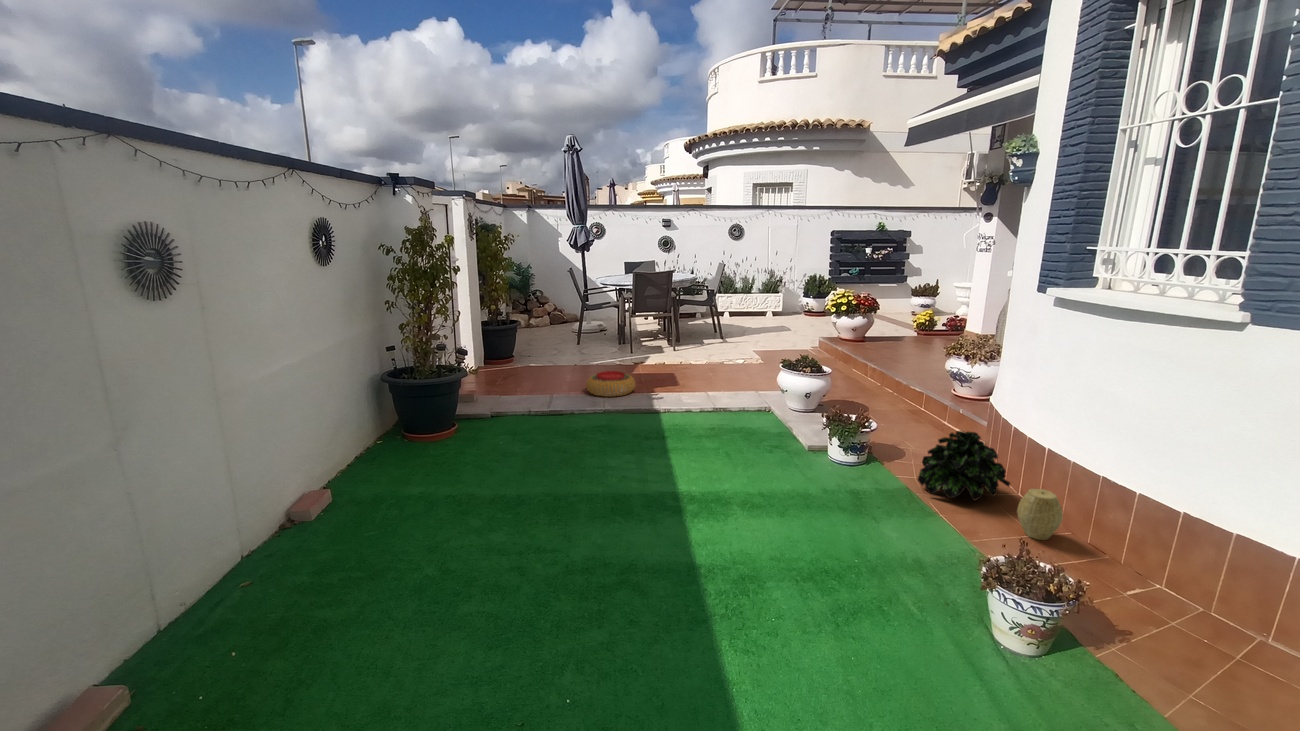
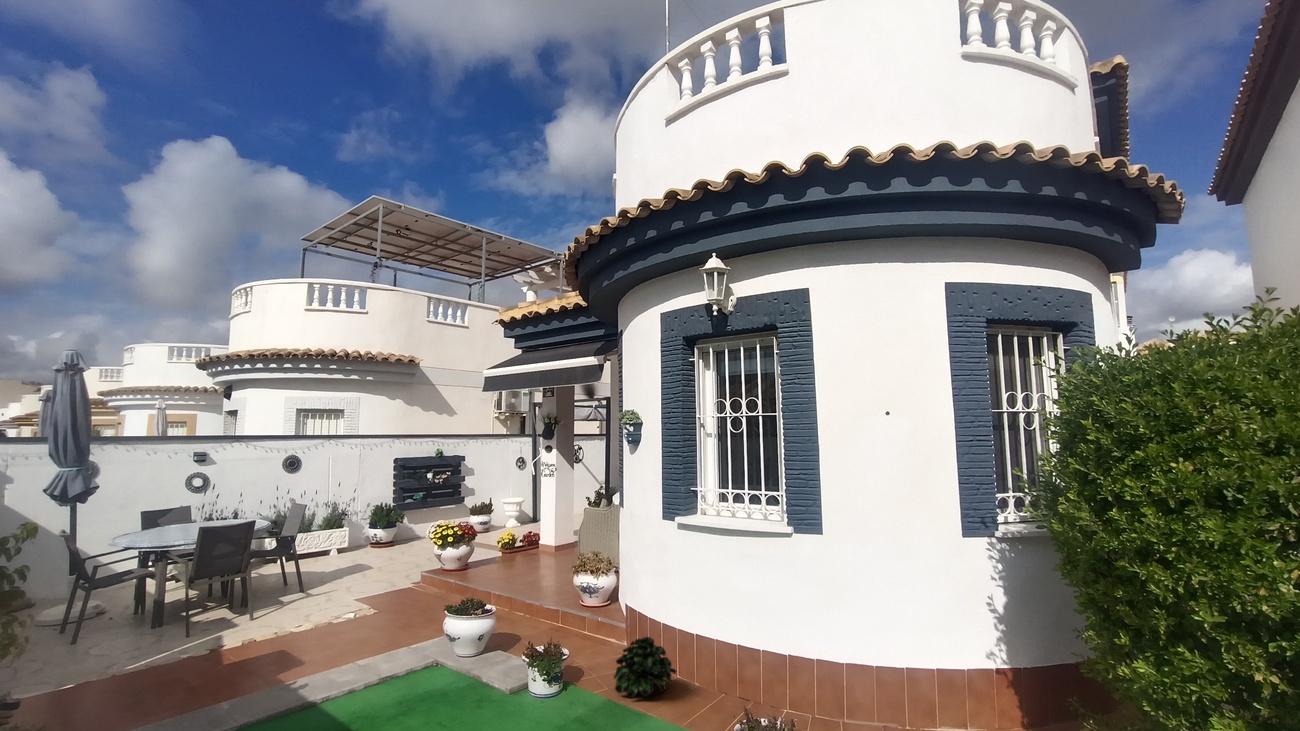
pouf: present [586,371,635,397] -> none [182,662,258,703]
woven basket: present [1017,489,1063,540] -> none [696,668,723,708]

